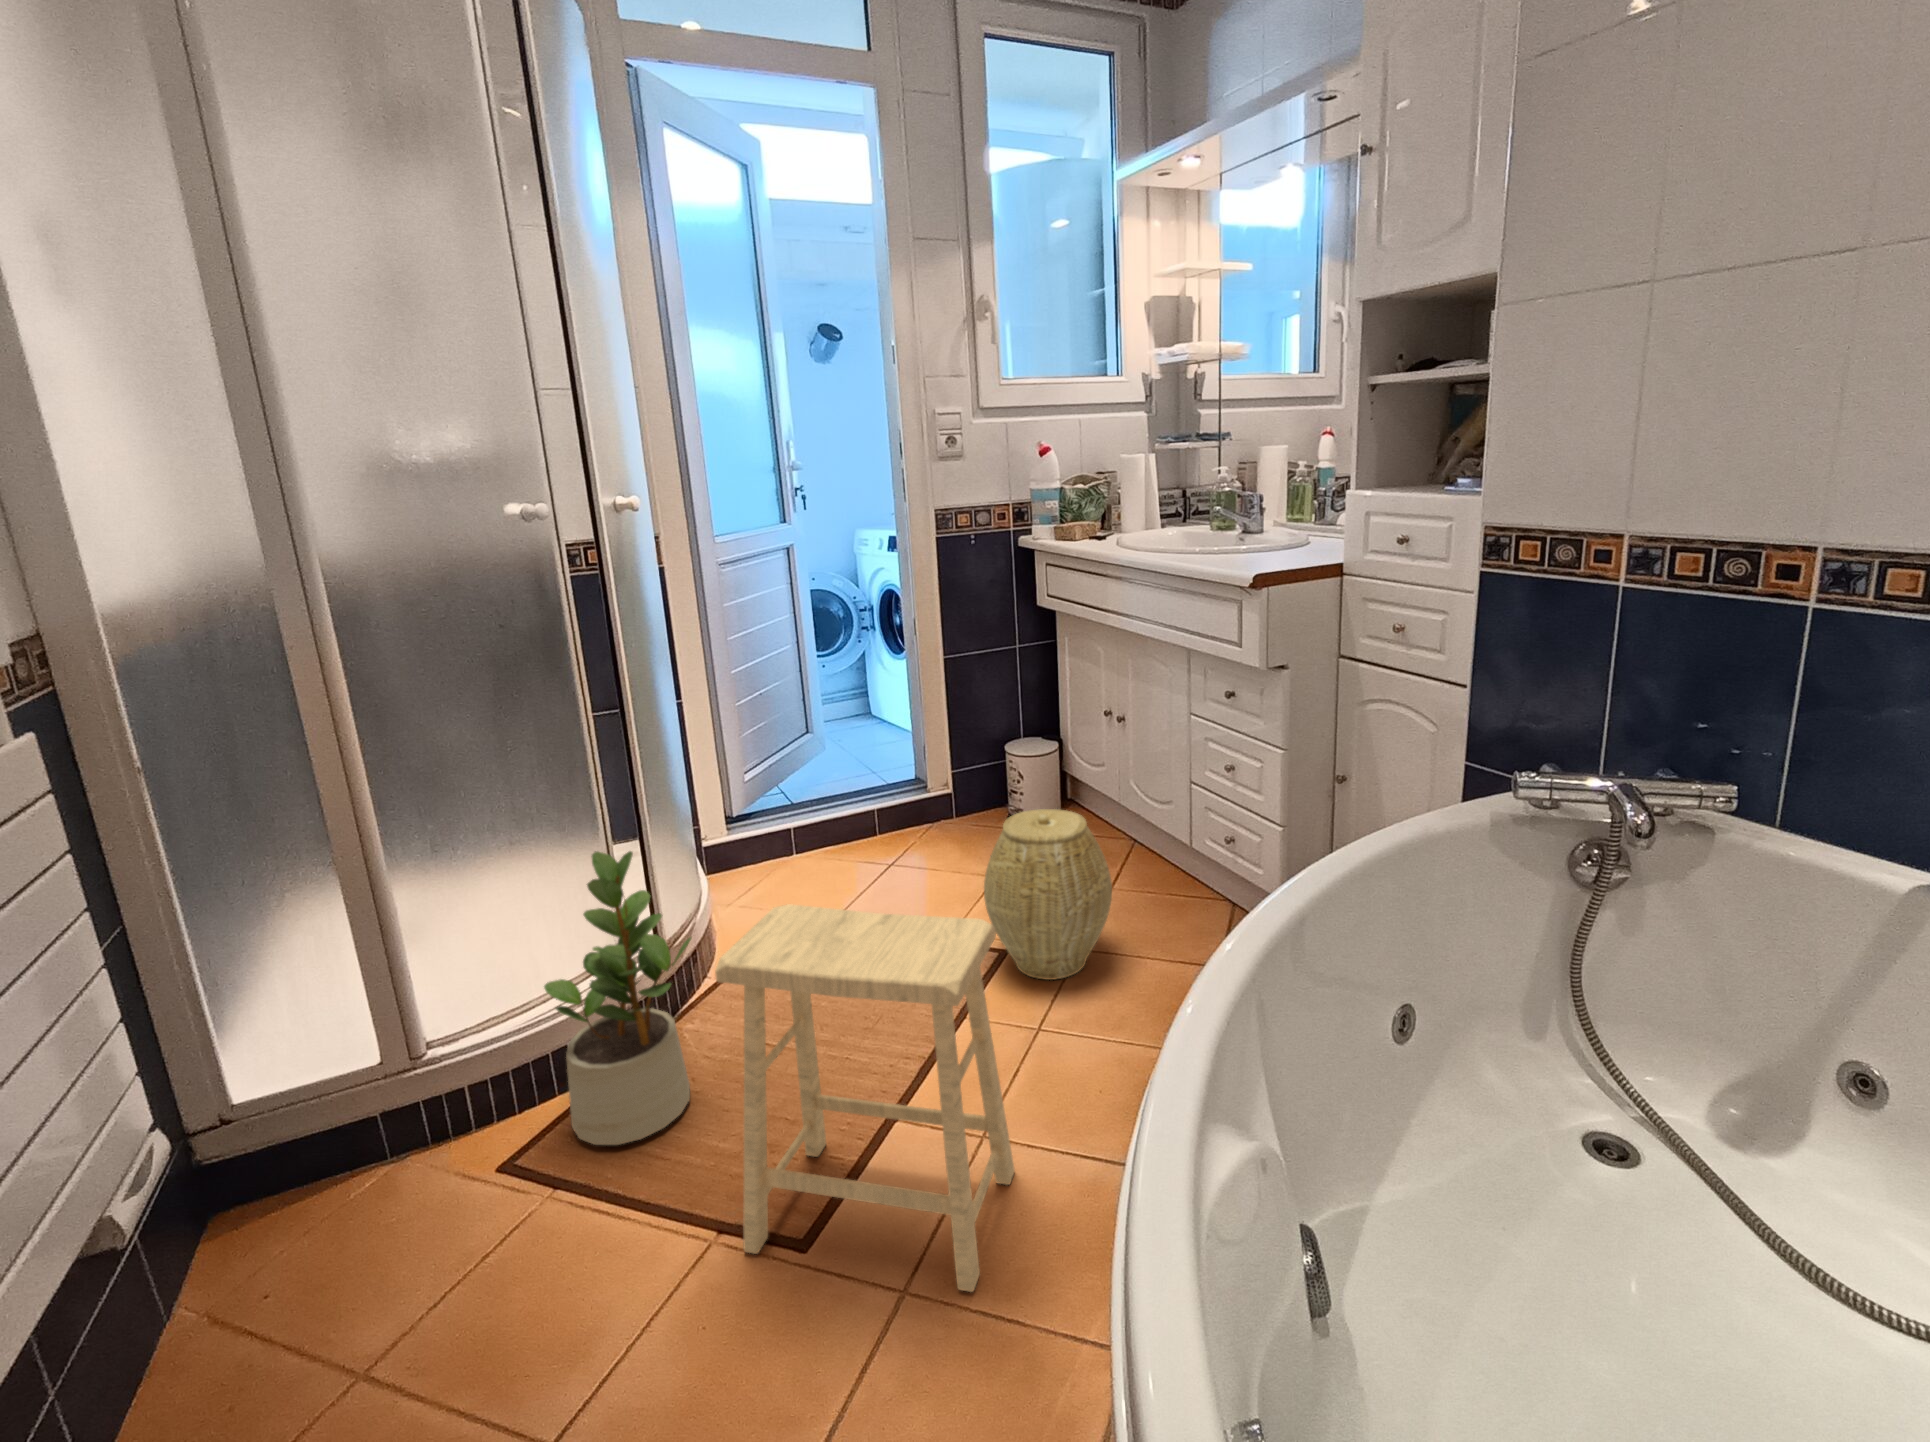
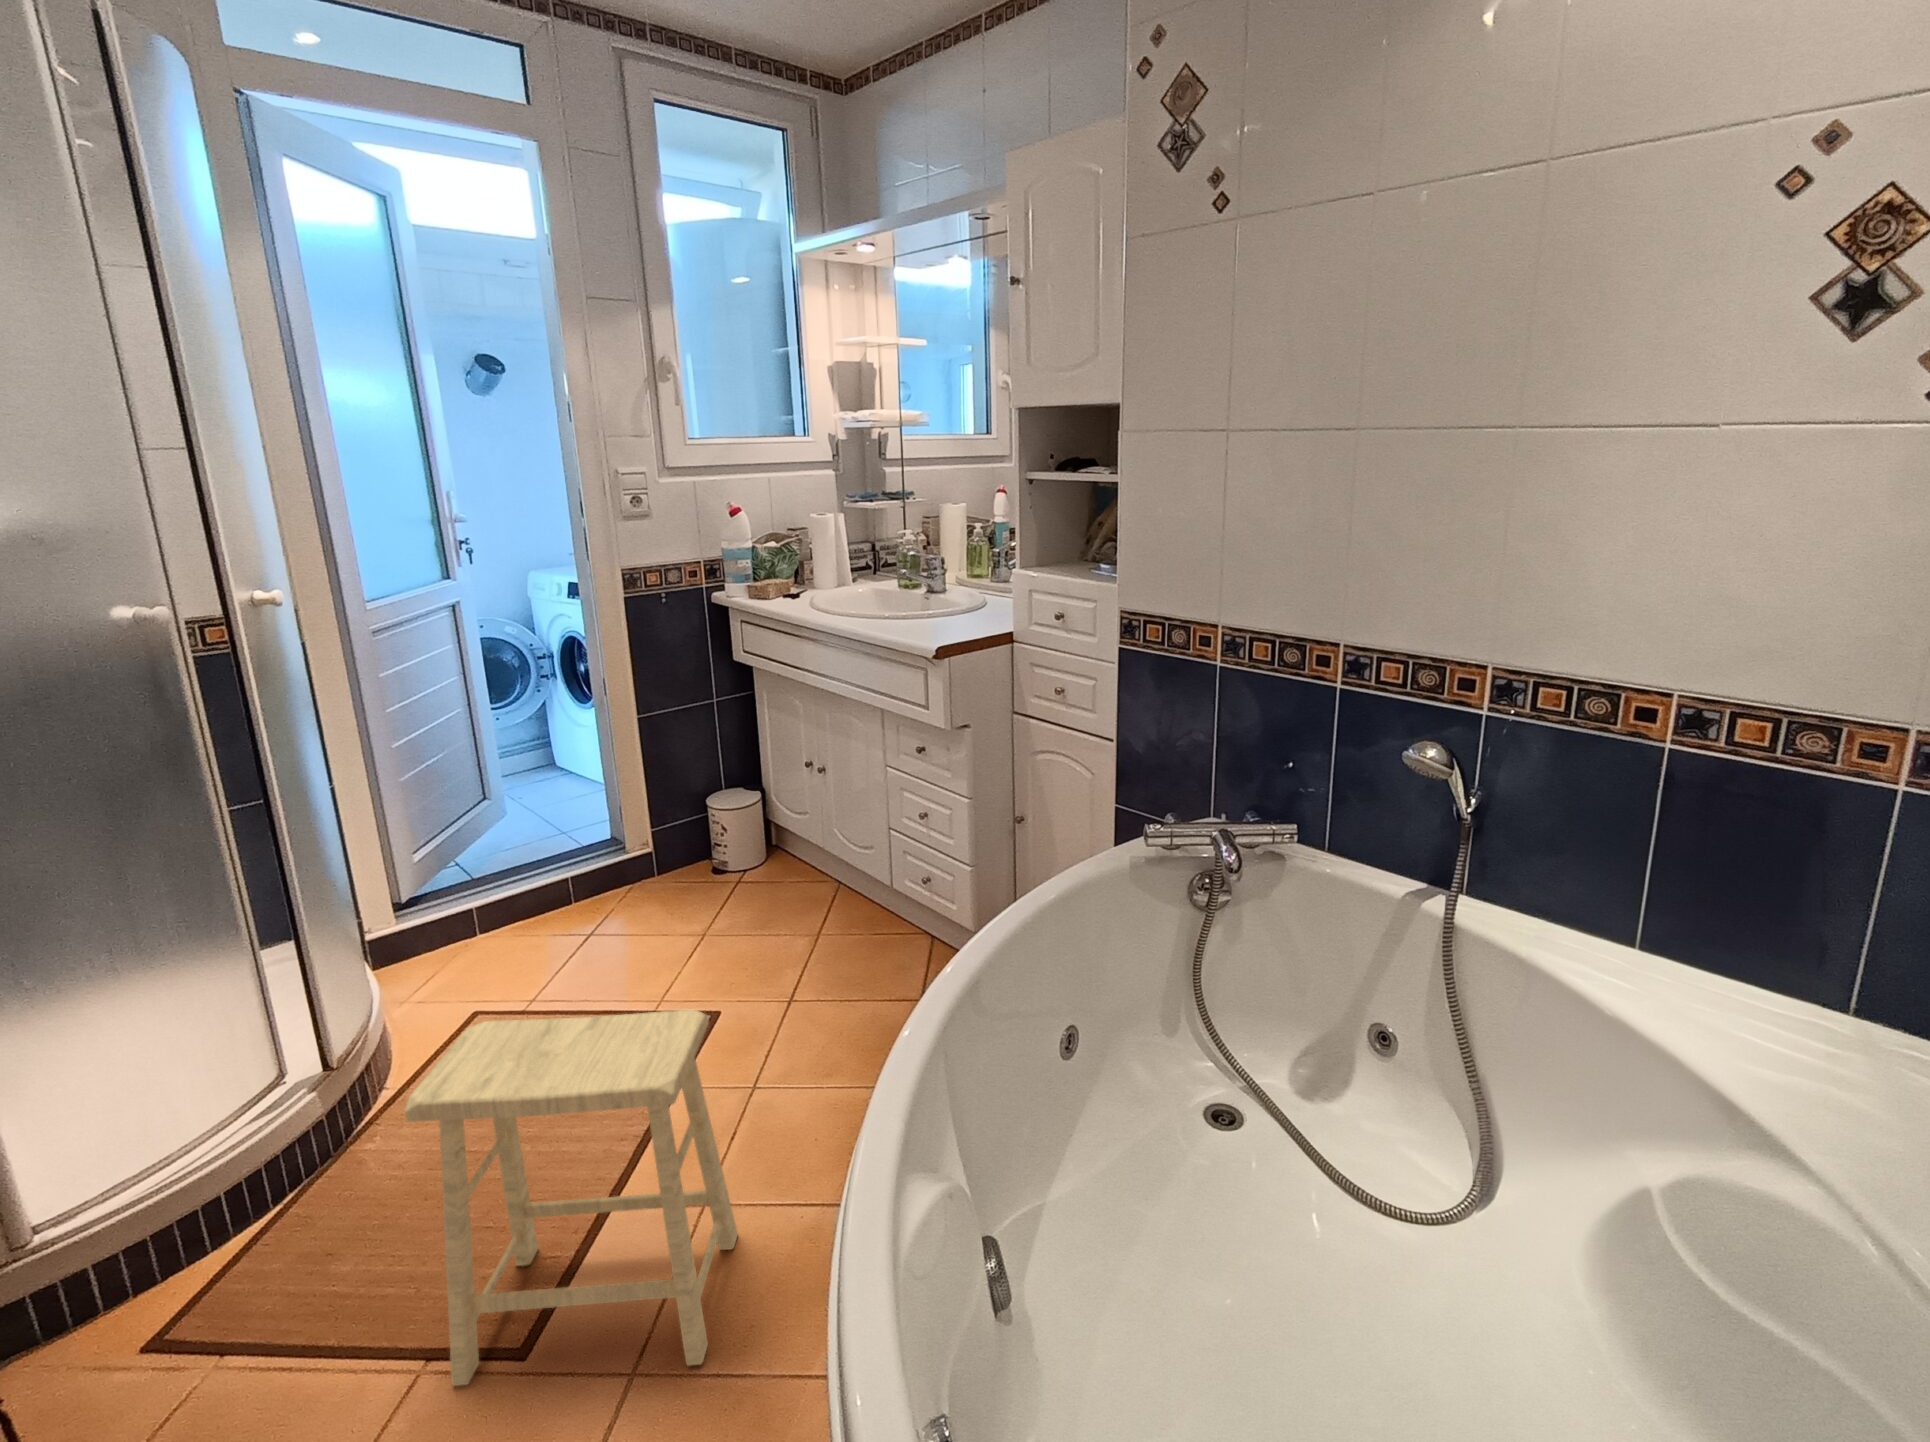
woven basket: present [984,809,1112,980] -> none [694,868,821,1034]
potted plant: present [544,851,691,1145] -> none [177,985,374,1311]

